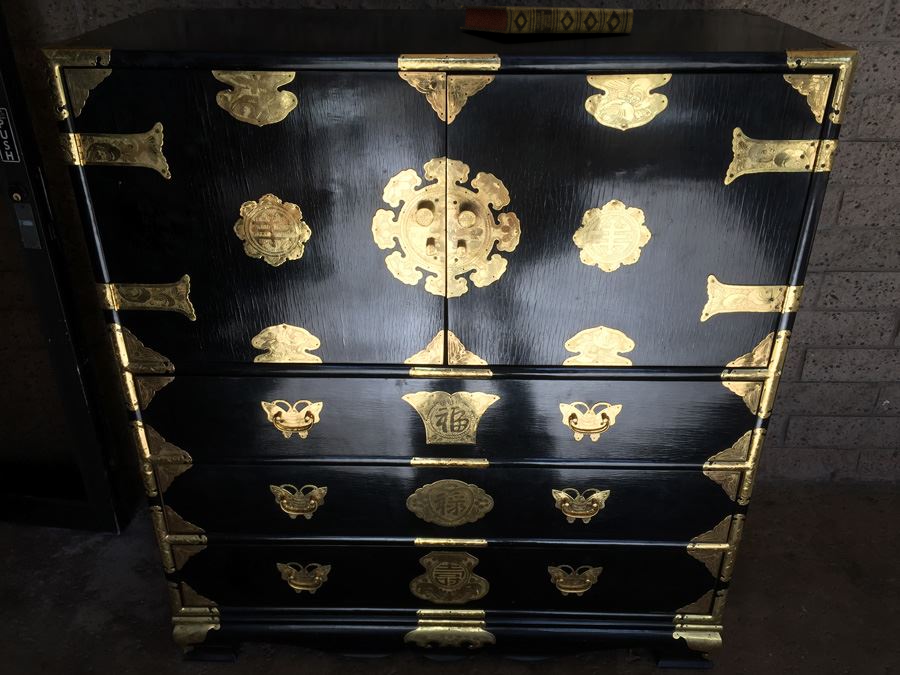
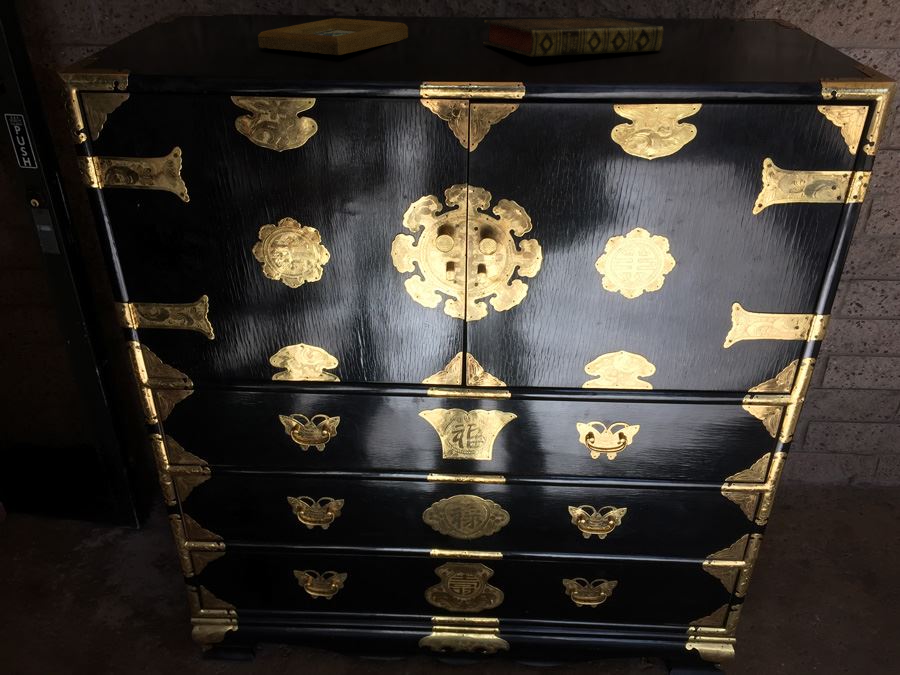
picture frame: none [240,10,387,35] -> present [258,18,408,55]

